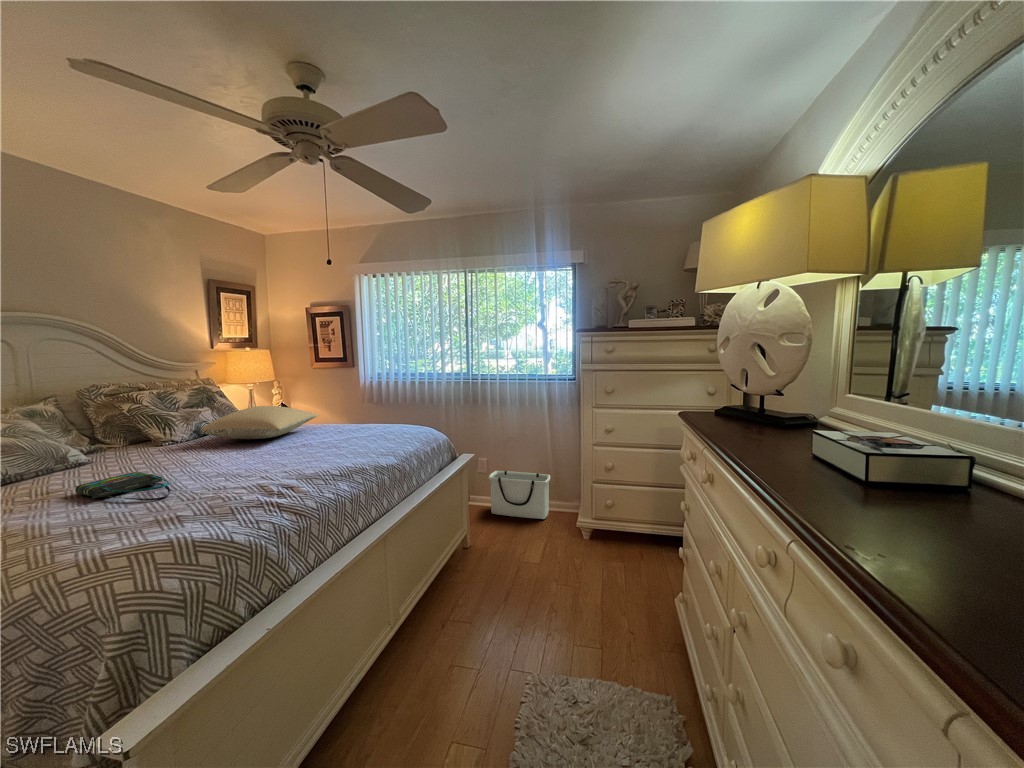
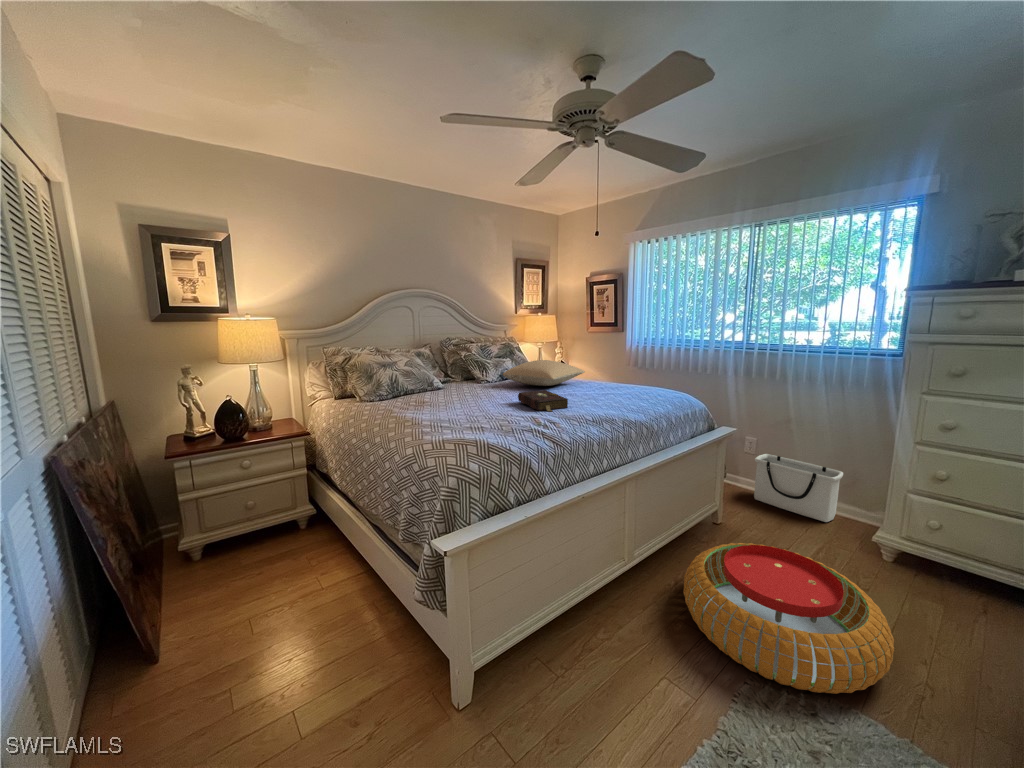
book: none [231,445,305,474] -> present [518,390,568,412]
tote bag: present [76,472,170,500] -> none [436,397,481,416]
pouf: none [453,556,610,686] -> present [683,543,894,694]

